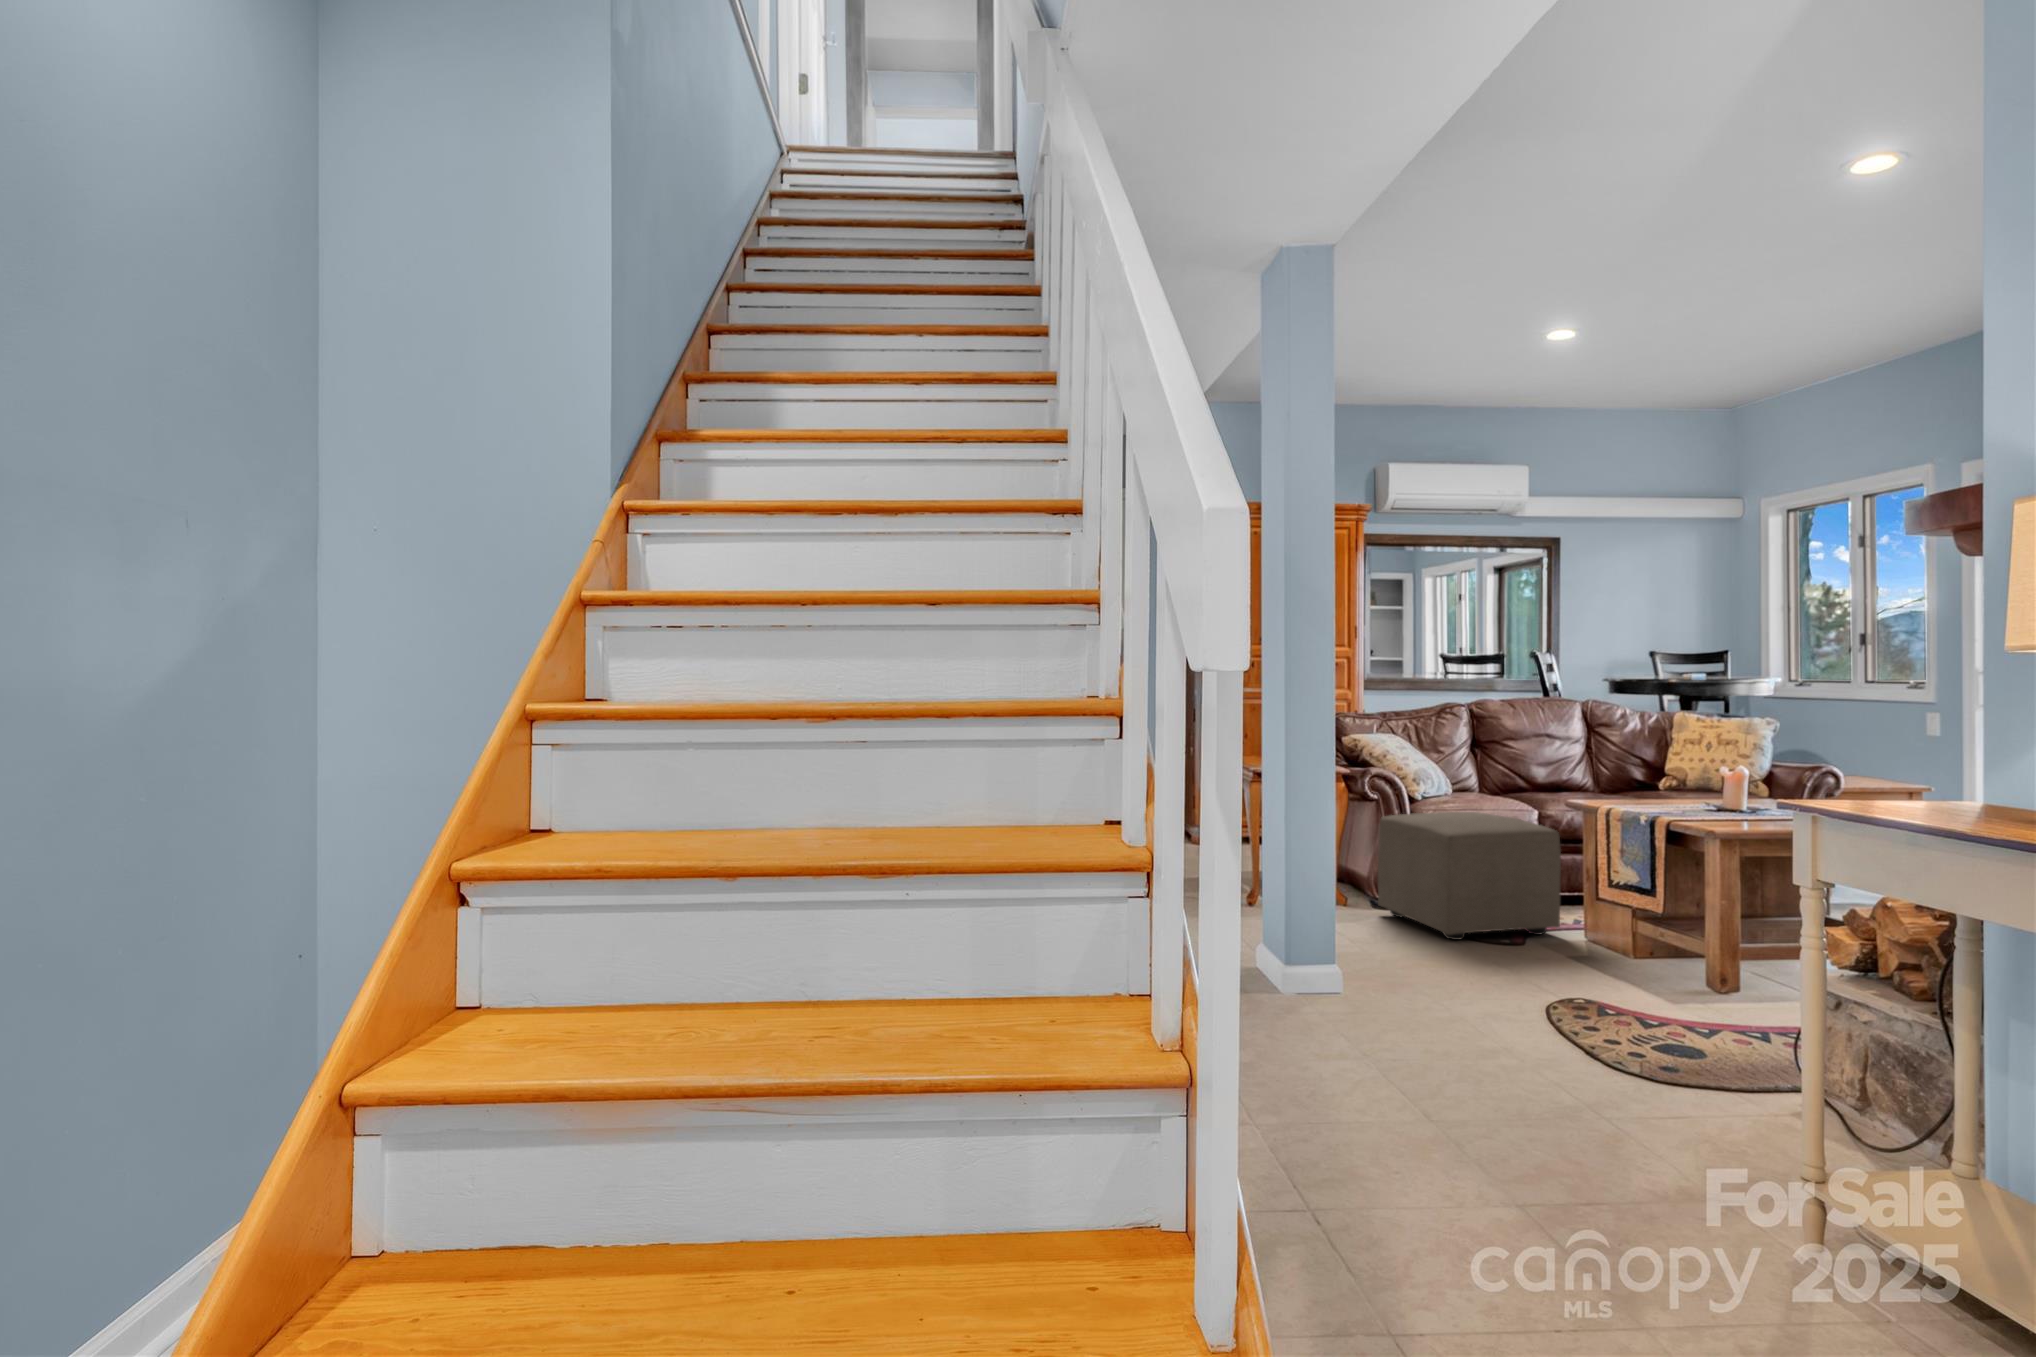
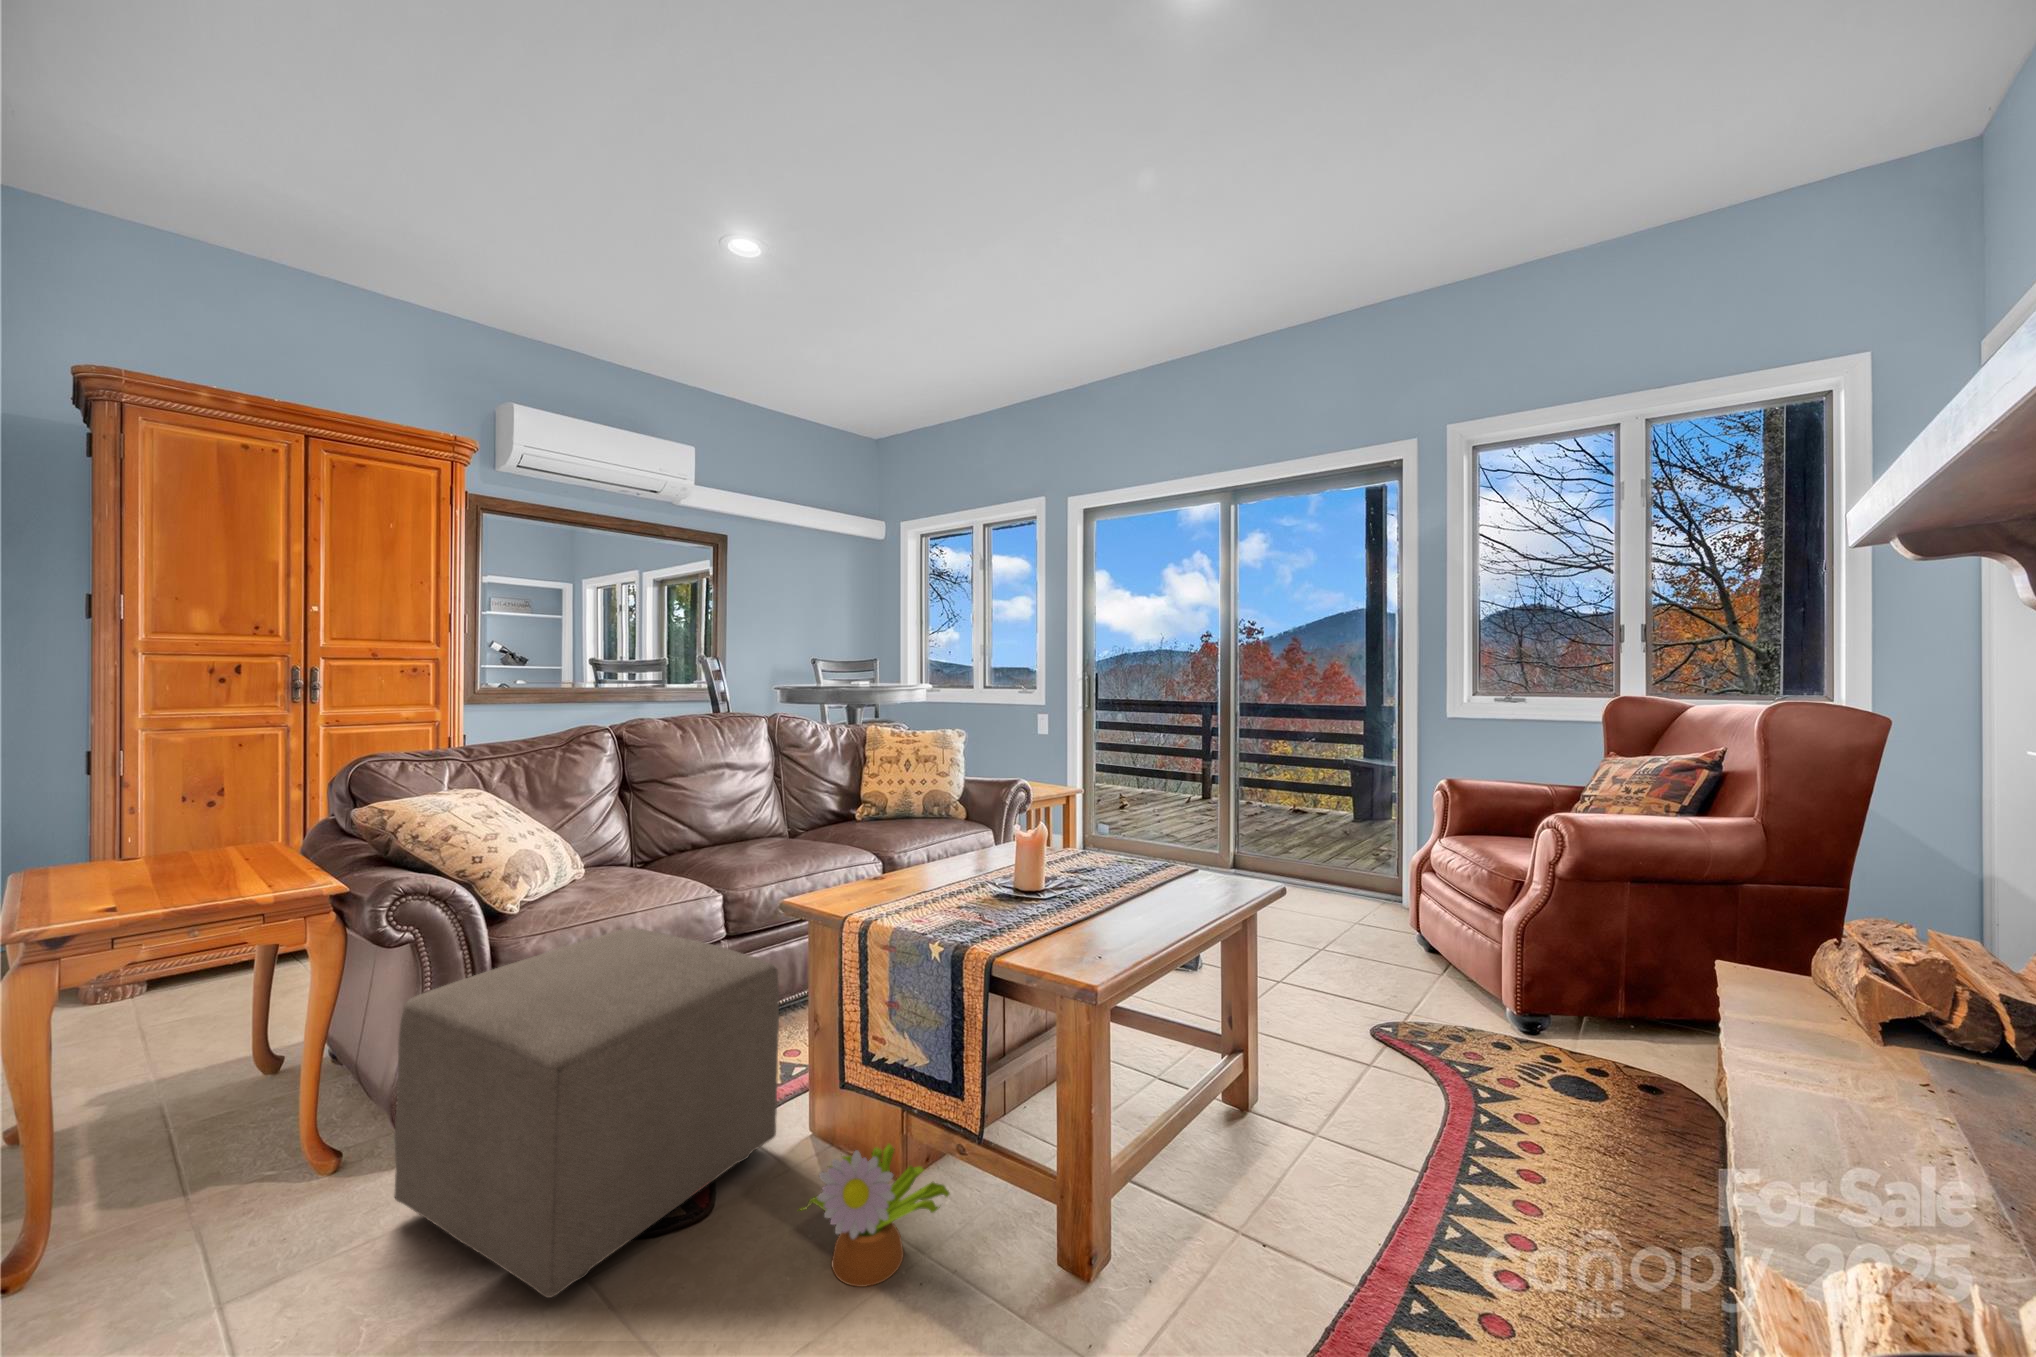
decorative plant: none [1559,898,1646,970] -> present [797,1144,950,1287]

